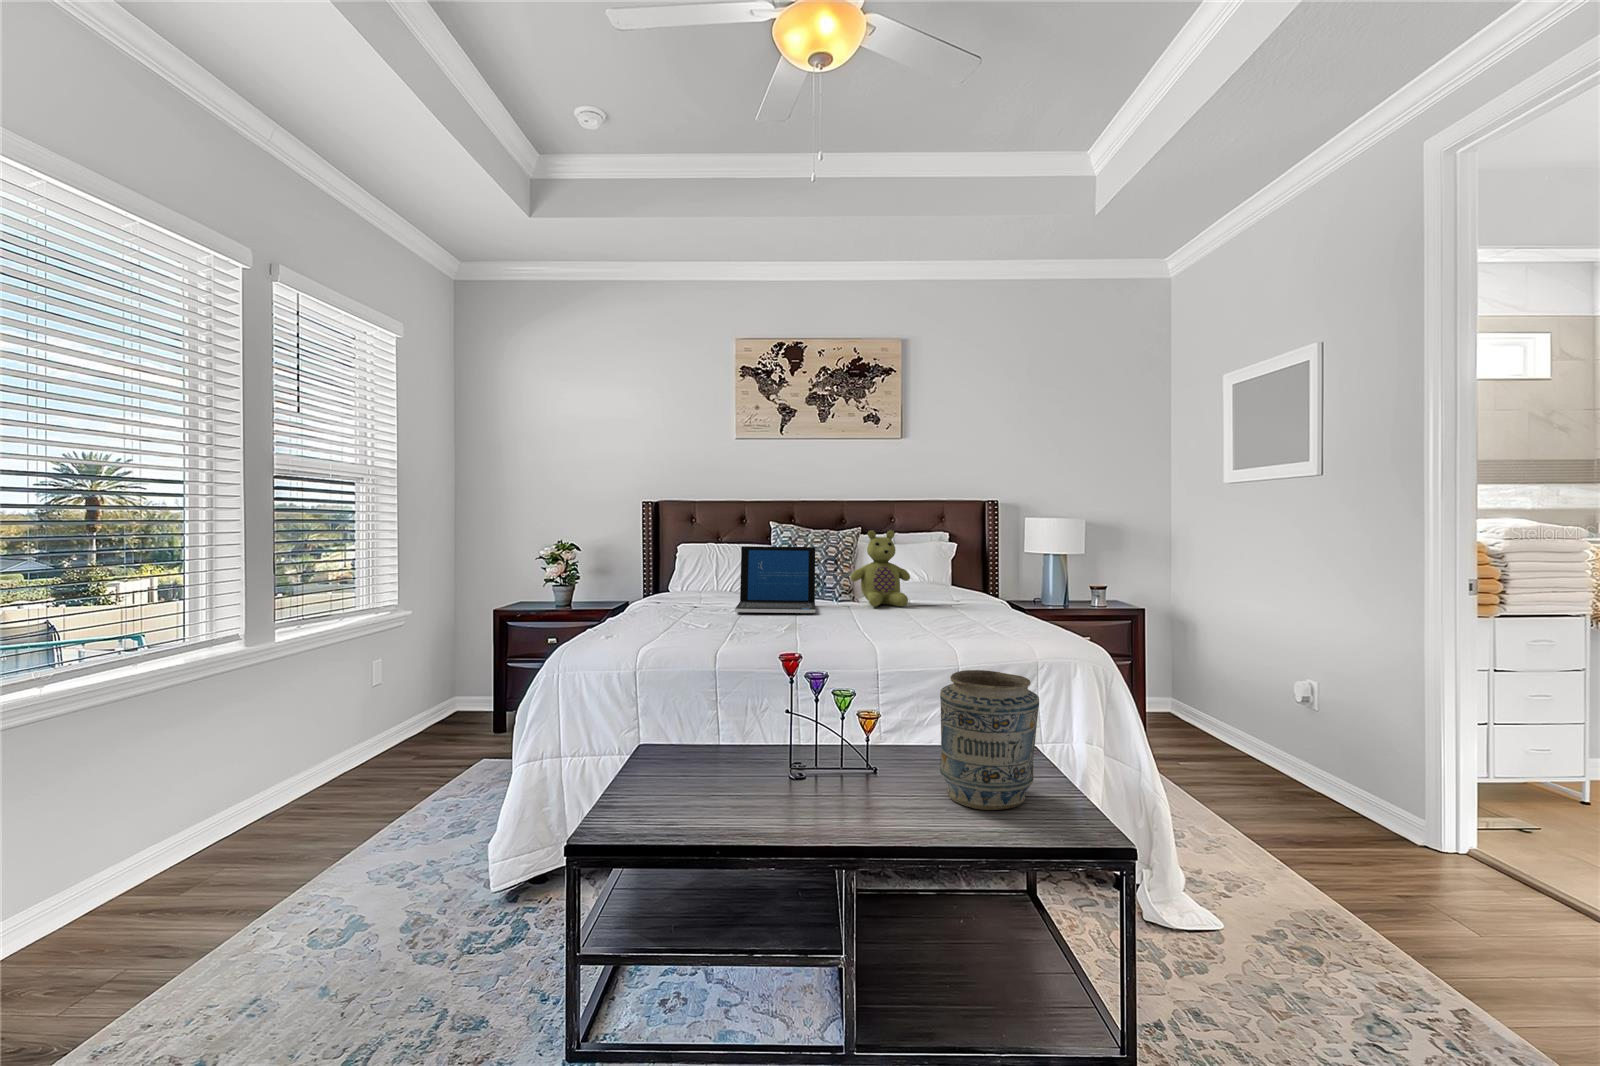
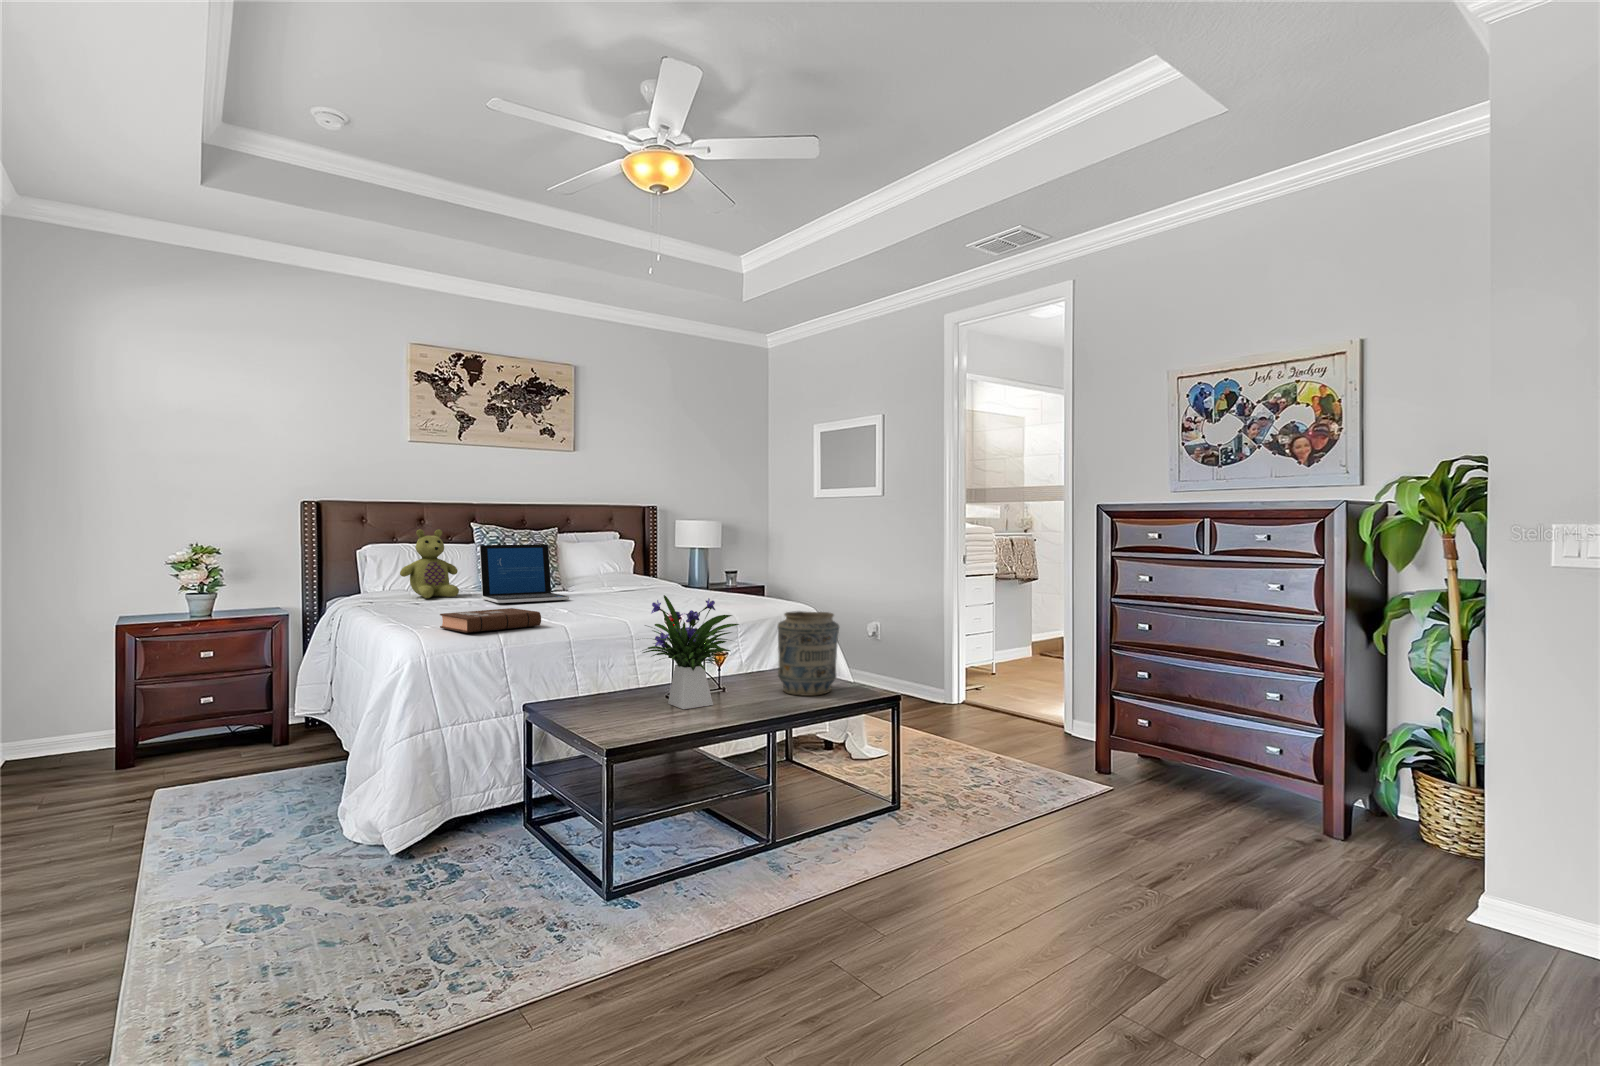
stuffed bear: present [851,530,910,607] -> present [400,529,459,598]
book: none [607,624,699,651] -> present [440,608,541,633]
flower arrangement: none [722,633,869,795] -> present [642,595,739,709]

